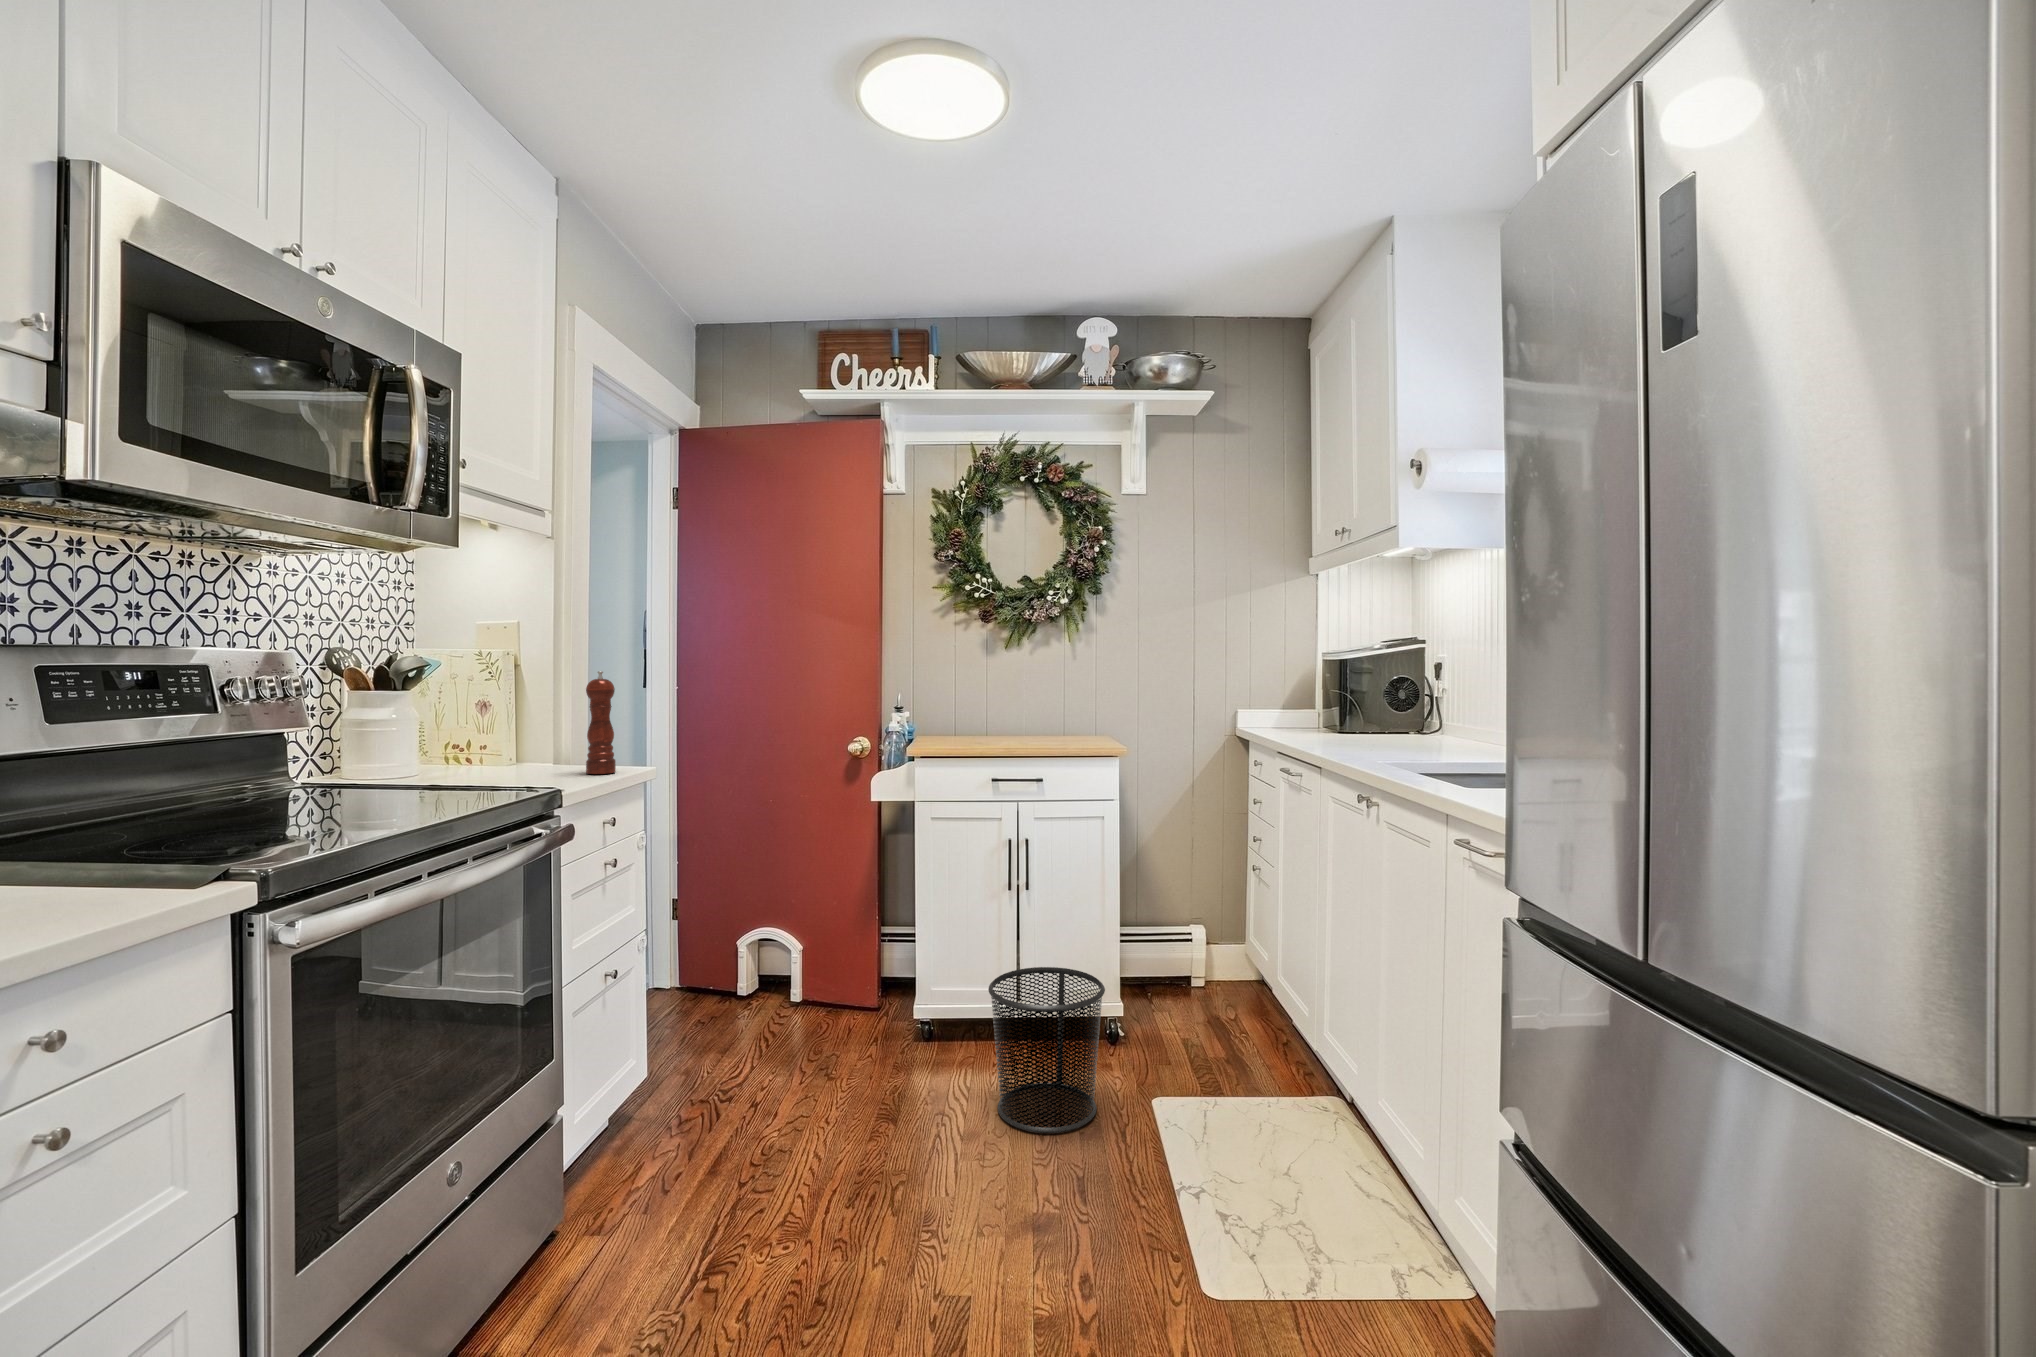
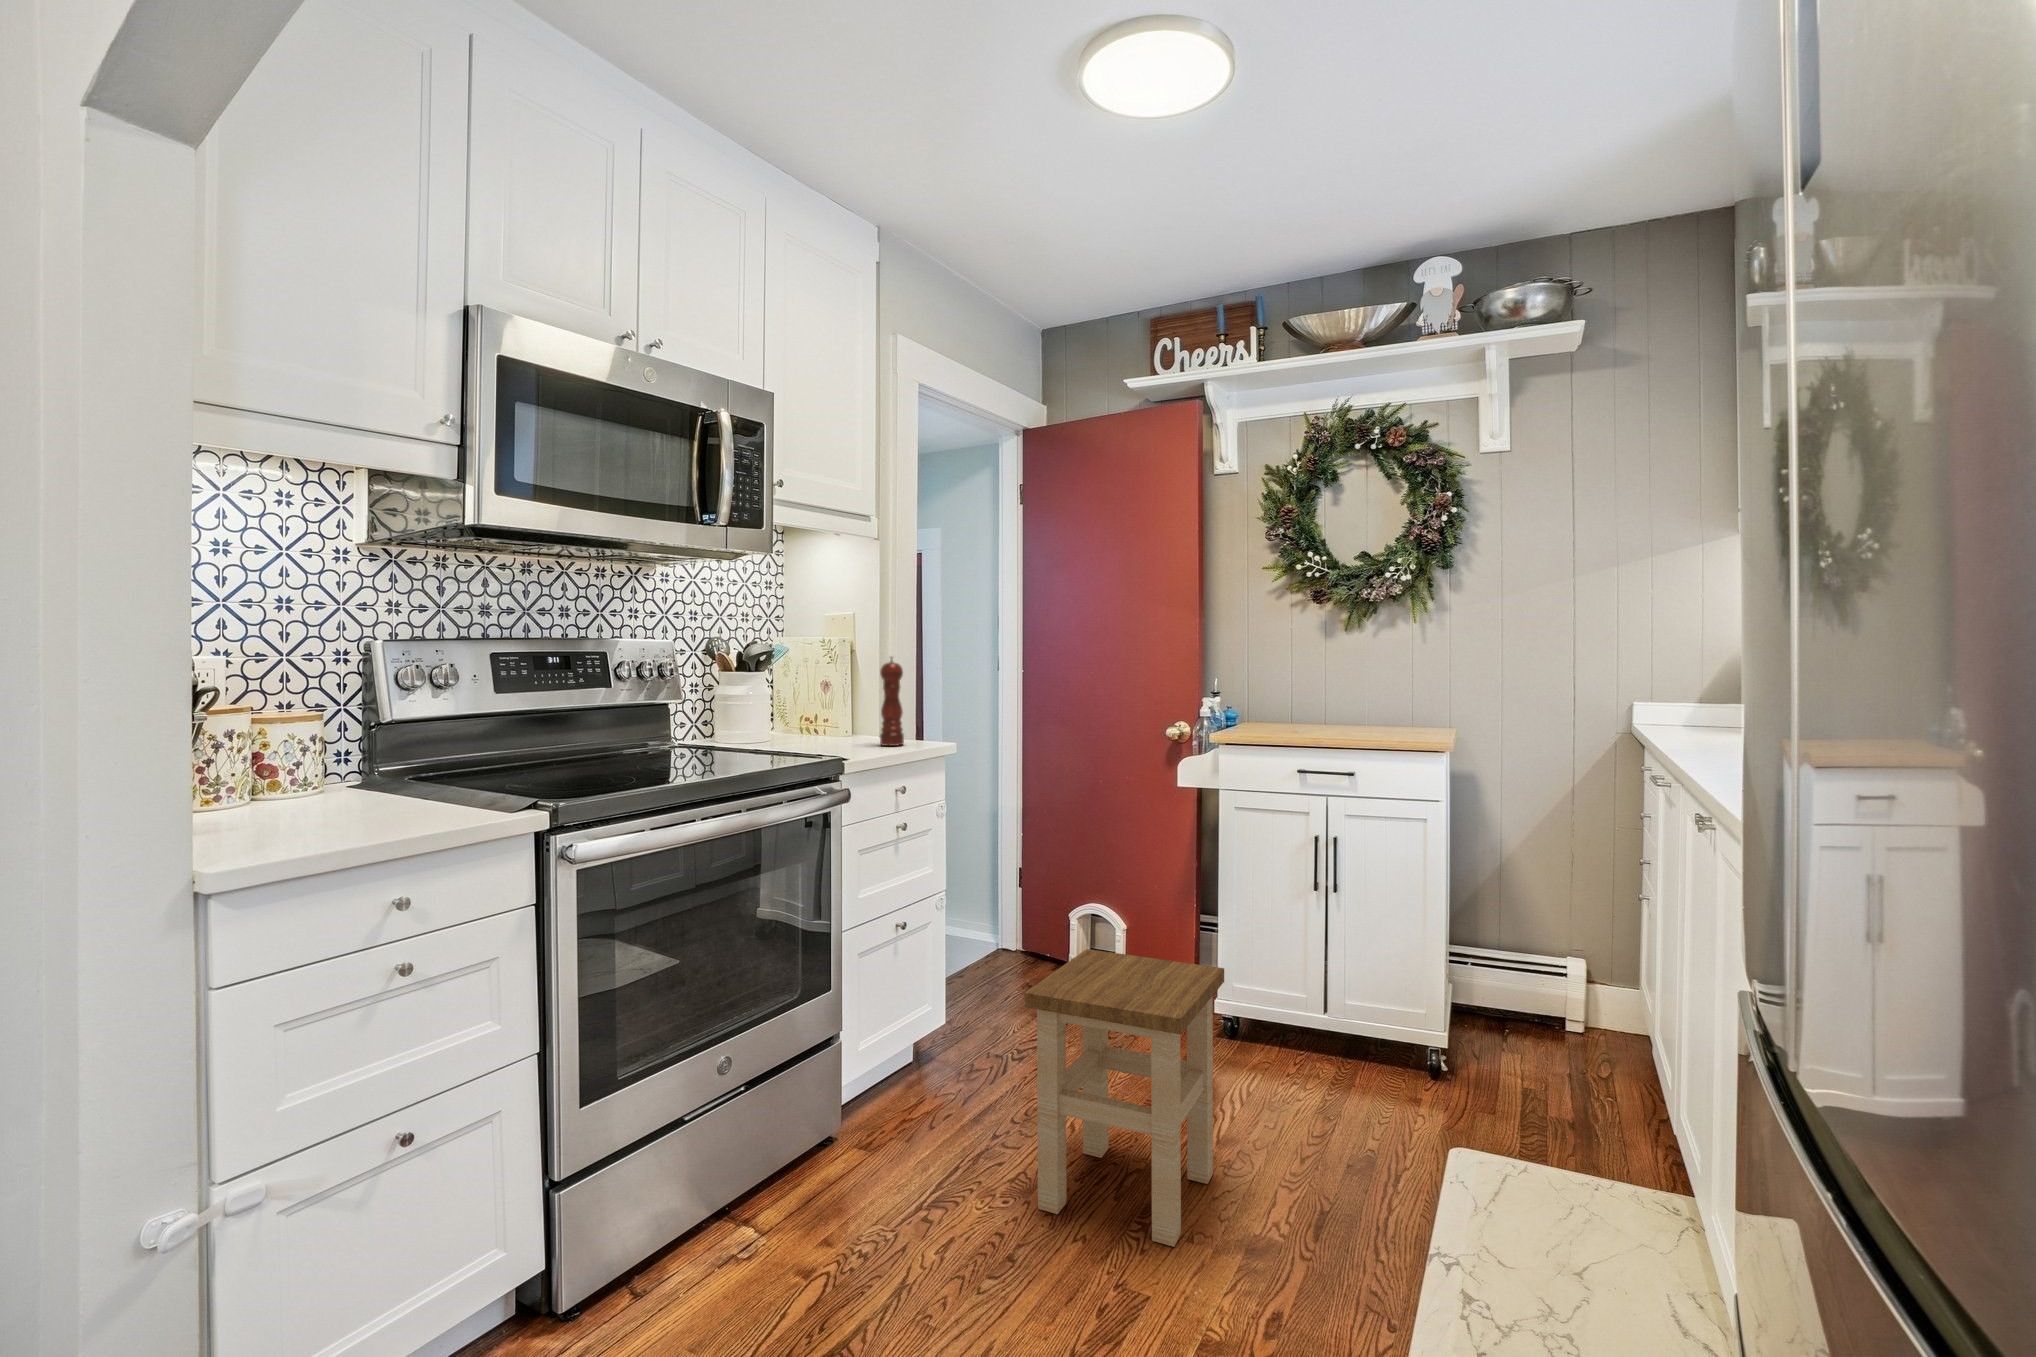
waste bin: present [988,967,1105,1133] -> none [1254,982,1389,1167]
stool: none [812,968,981,1247] -> present [1025,949,1224,1247]

